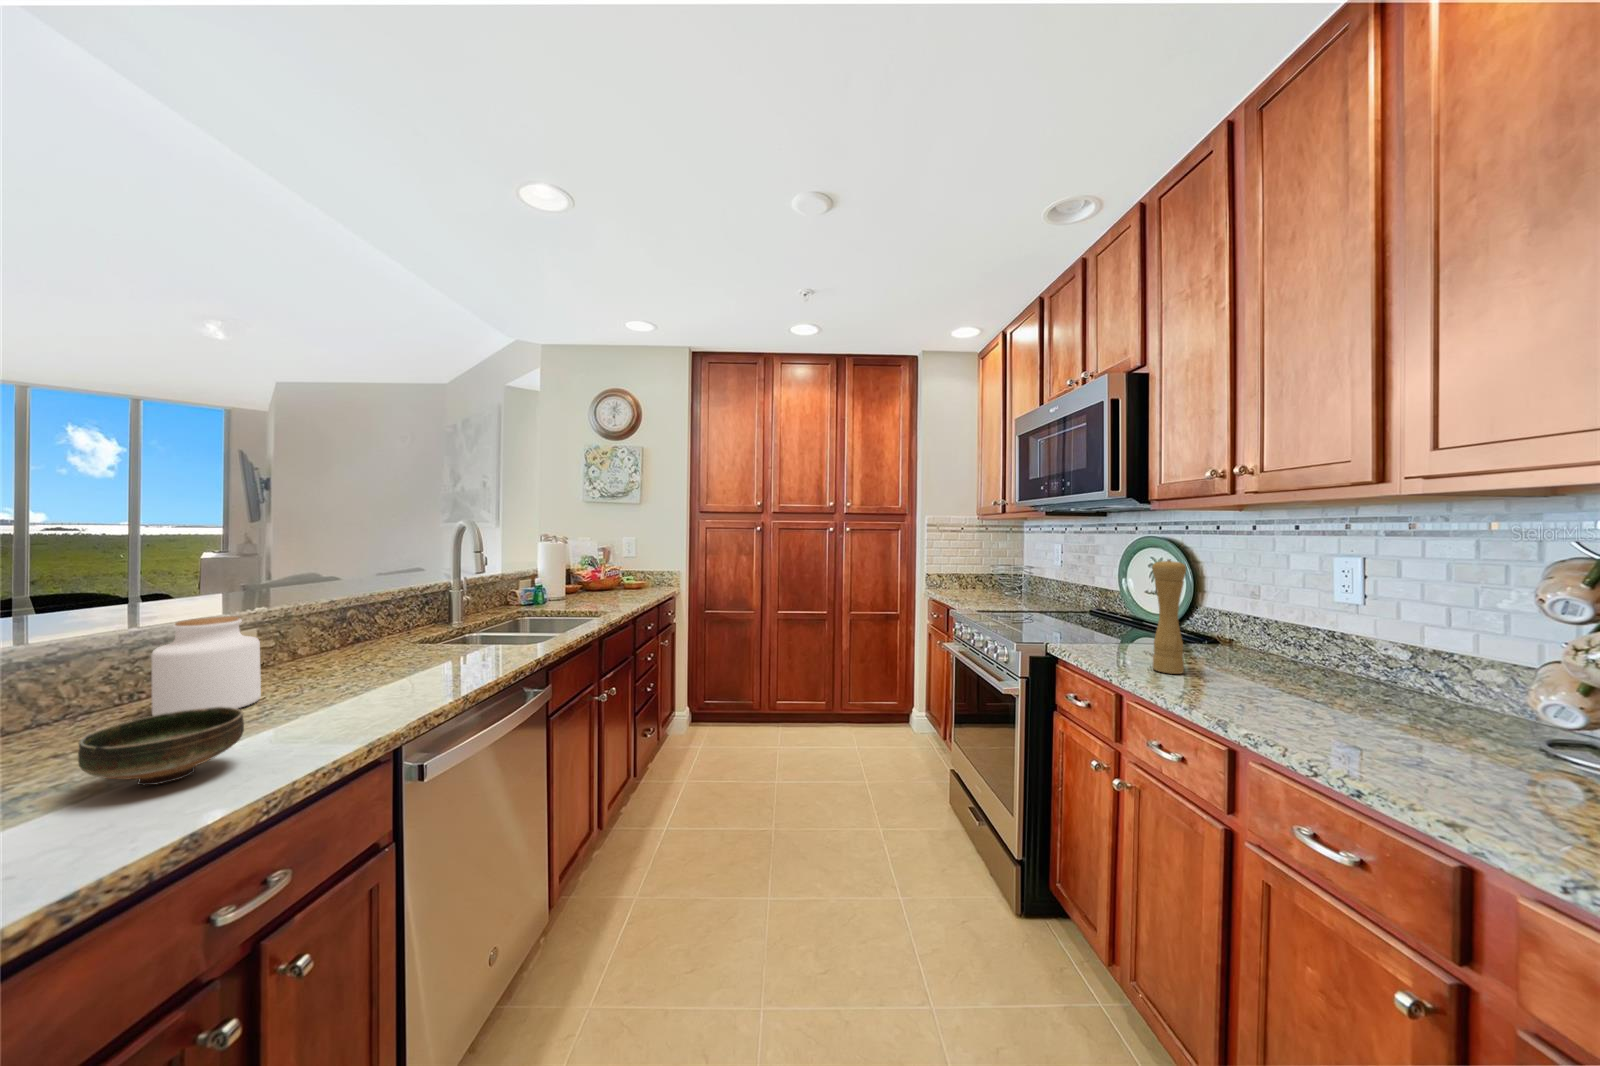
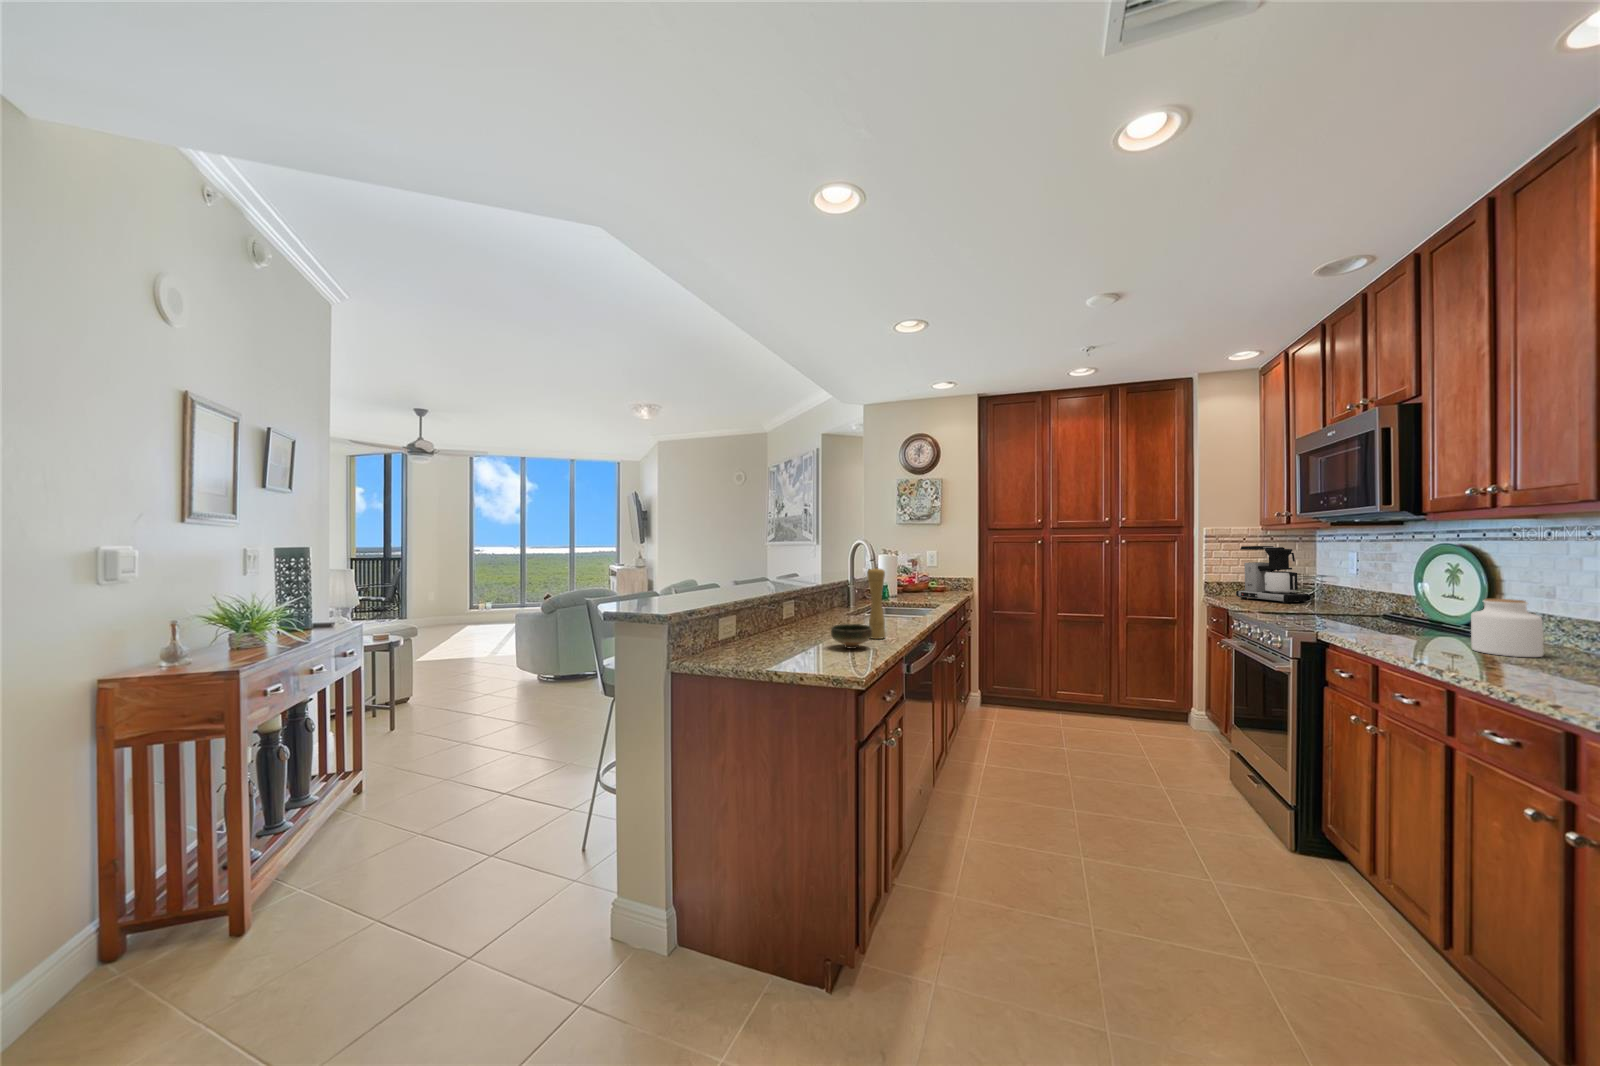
coffee maker: none [956,537,1020,599] -> present [1236,546,1311,603]
pepper mill: present [1152,559,1186,674] -> present [867,568,886,639]
jar: present [151,616,261,716] -> present [1471,599,1544,657]

